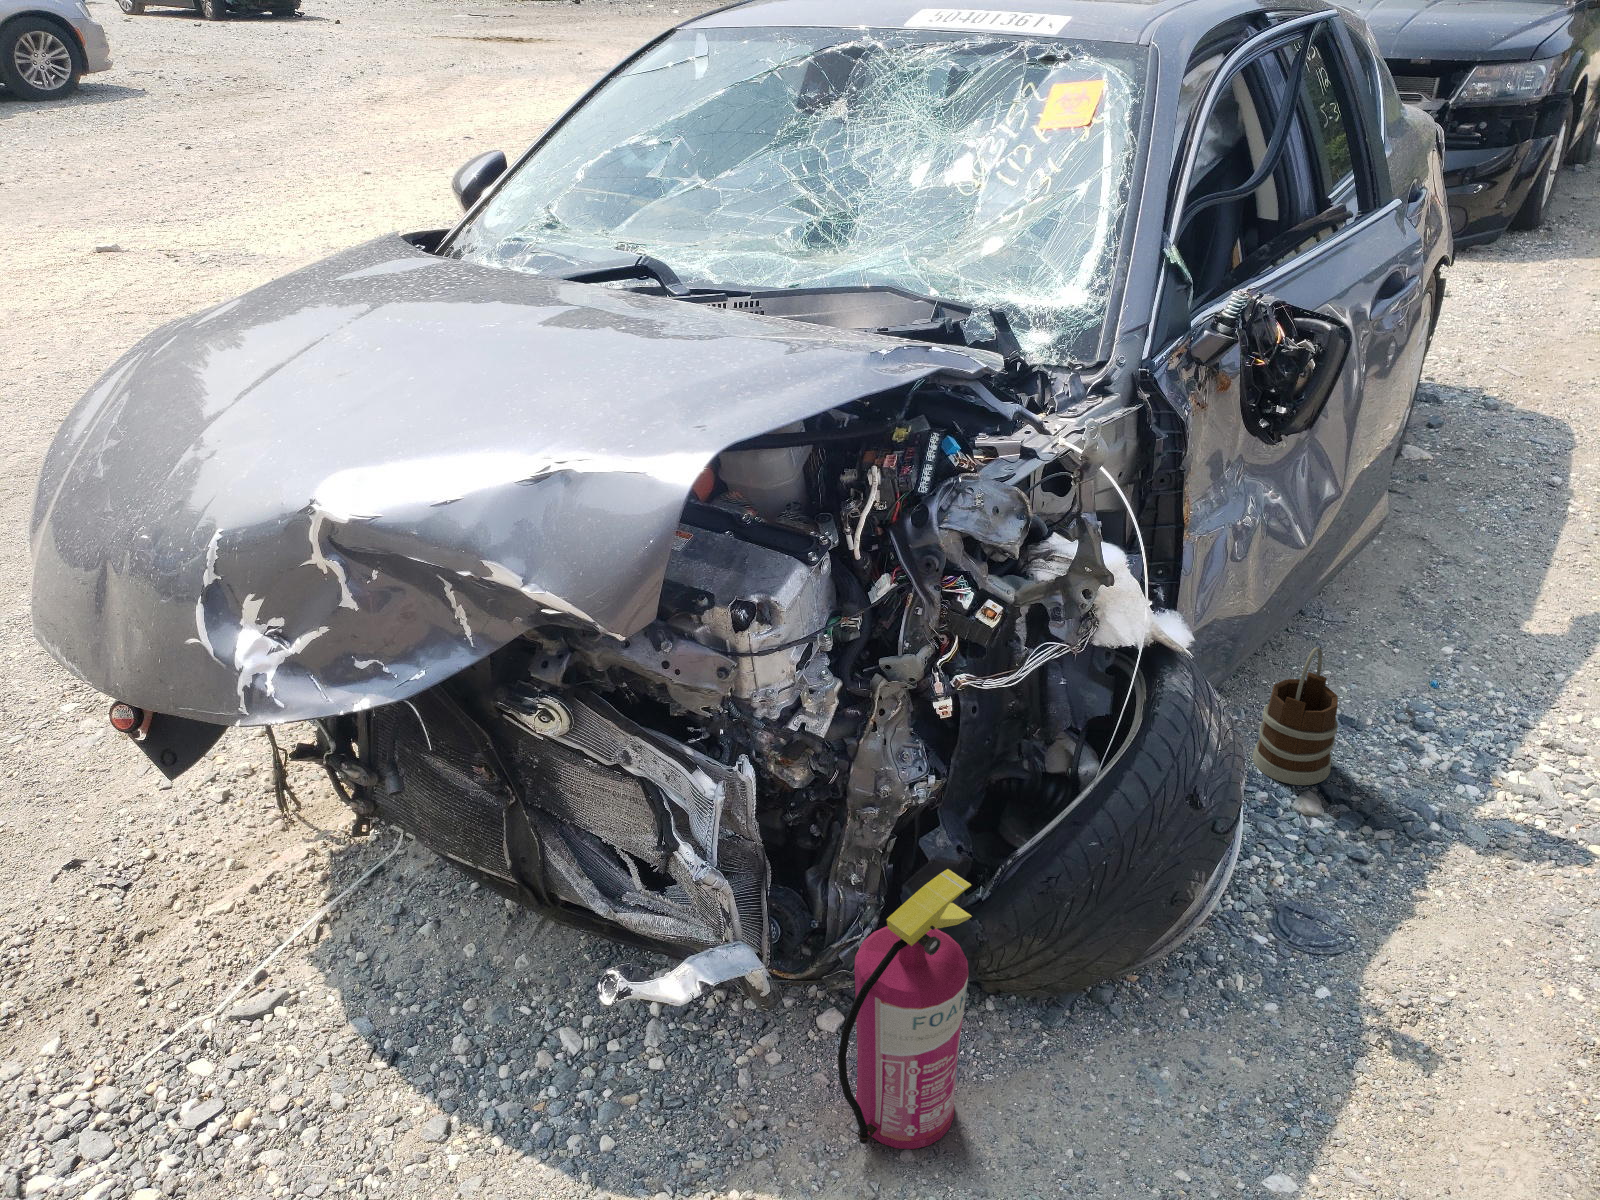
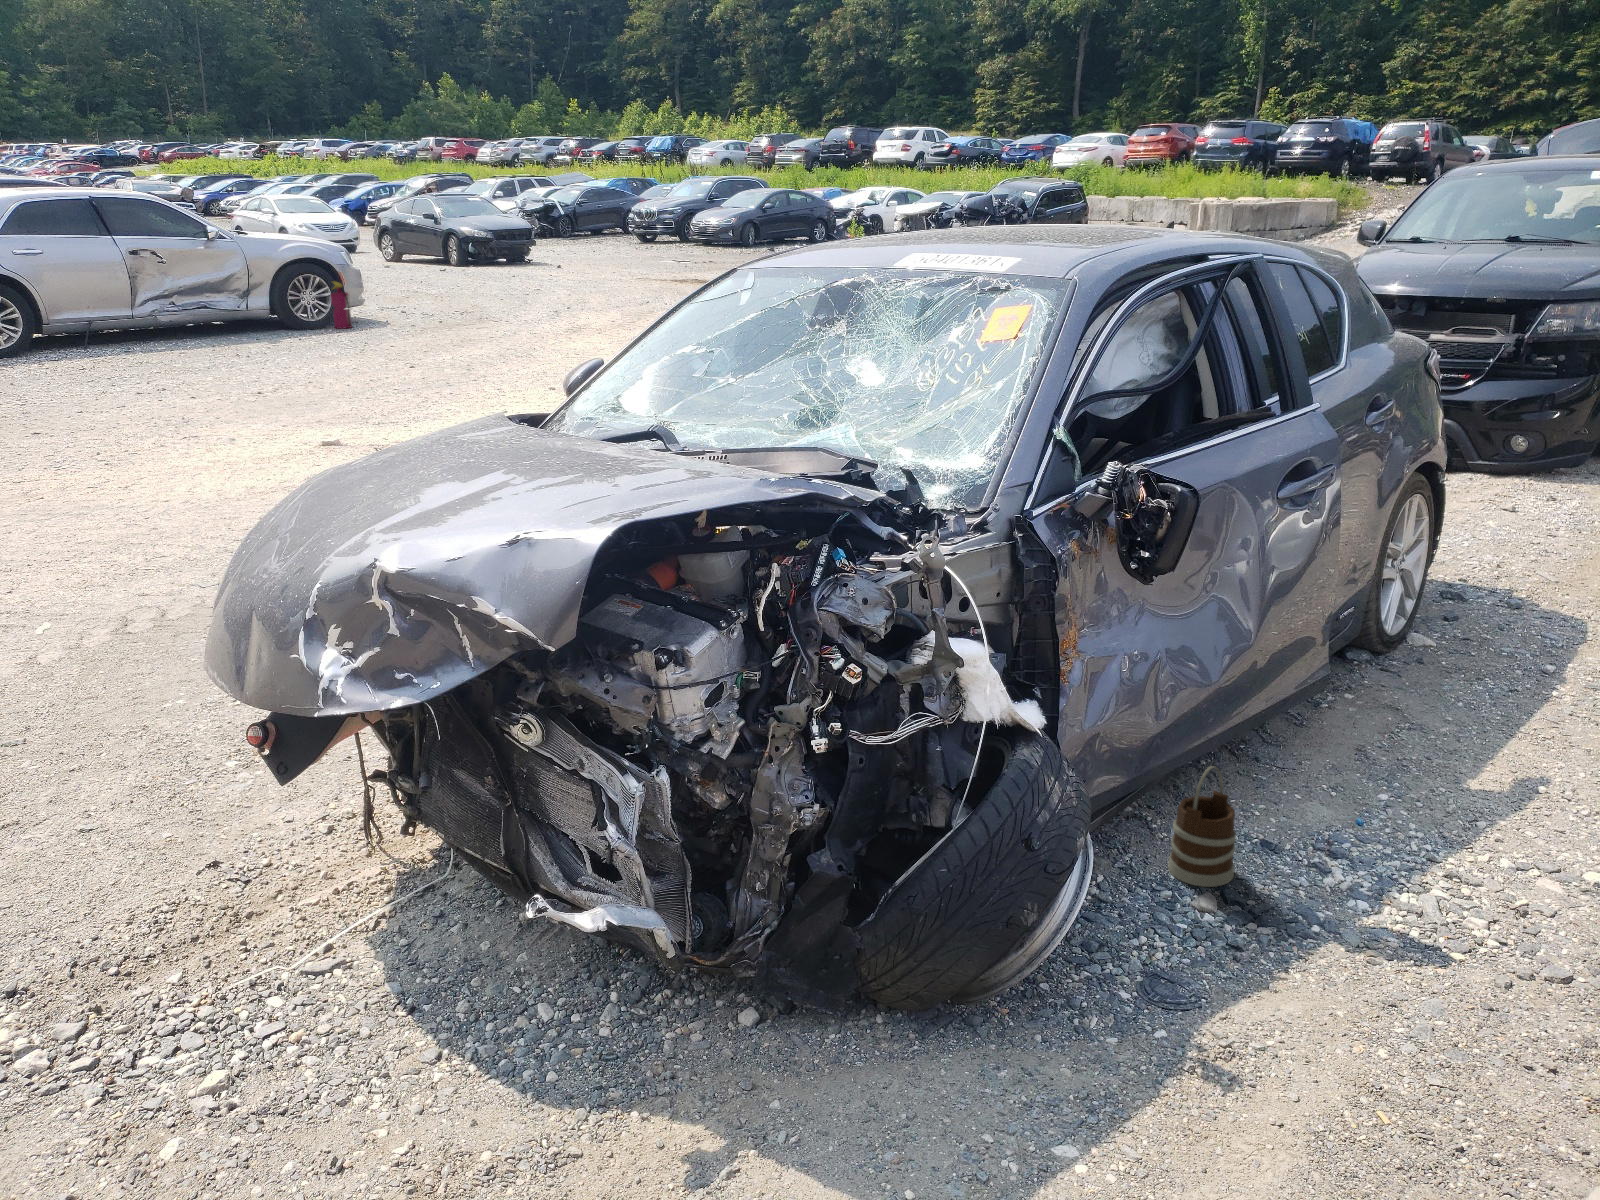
fire extinguisher: present [838,869,972,1149] -> present [330,282,352,329]

